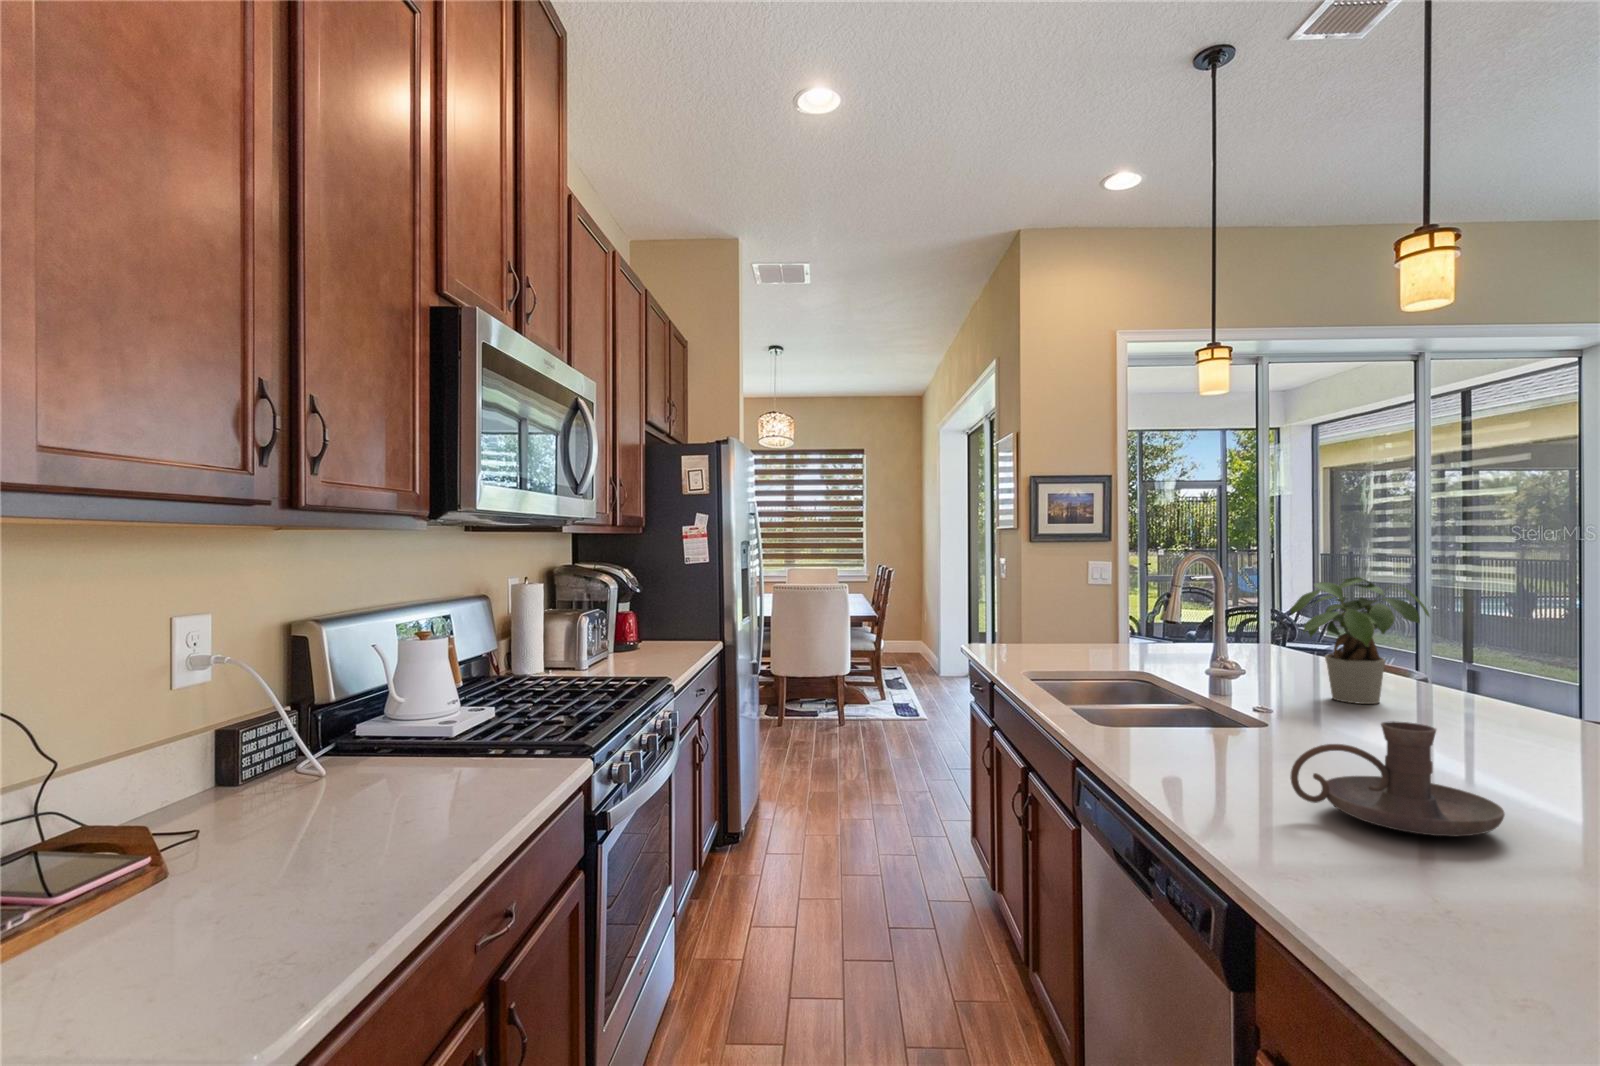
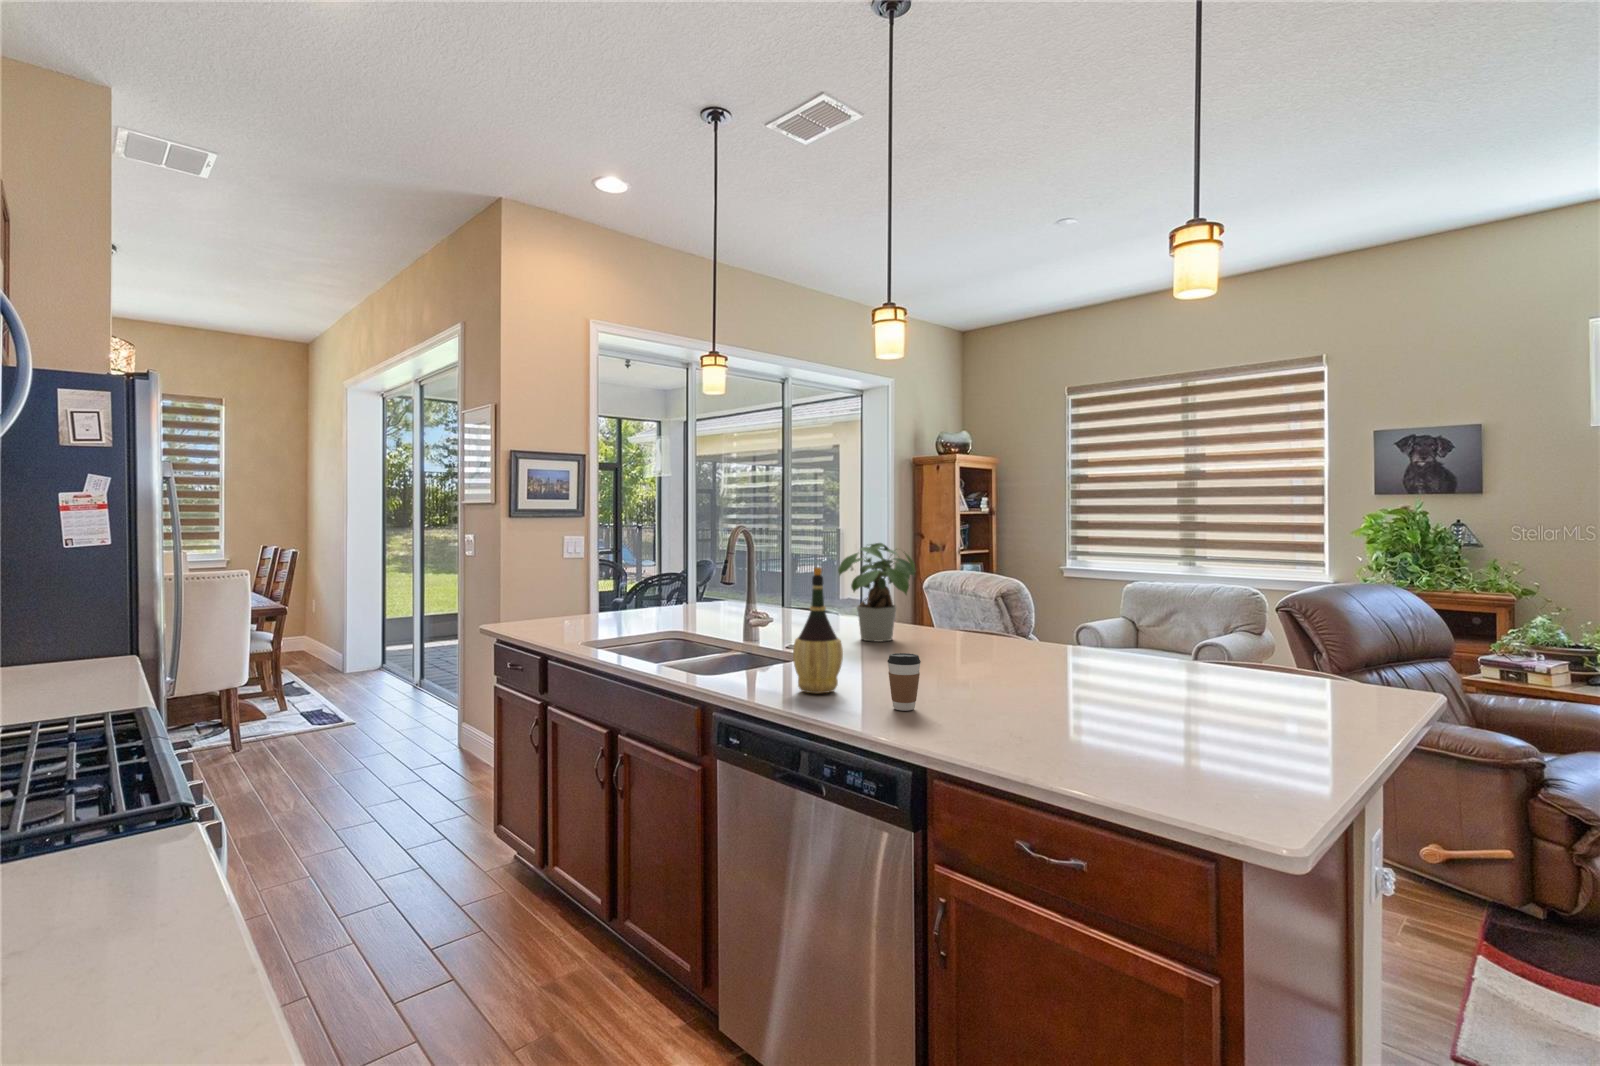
wine bottle: none [1128,602,1187,740] -> present [793,567,843,693]
coffee cup: none [1199,705,1242,772] -> present [887,653,921,711]
candle holder: present [1290,721,1505,836] -> none [1005,646,1122,727]

